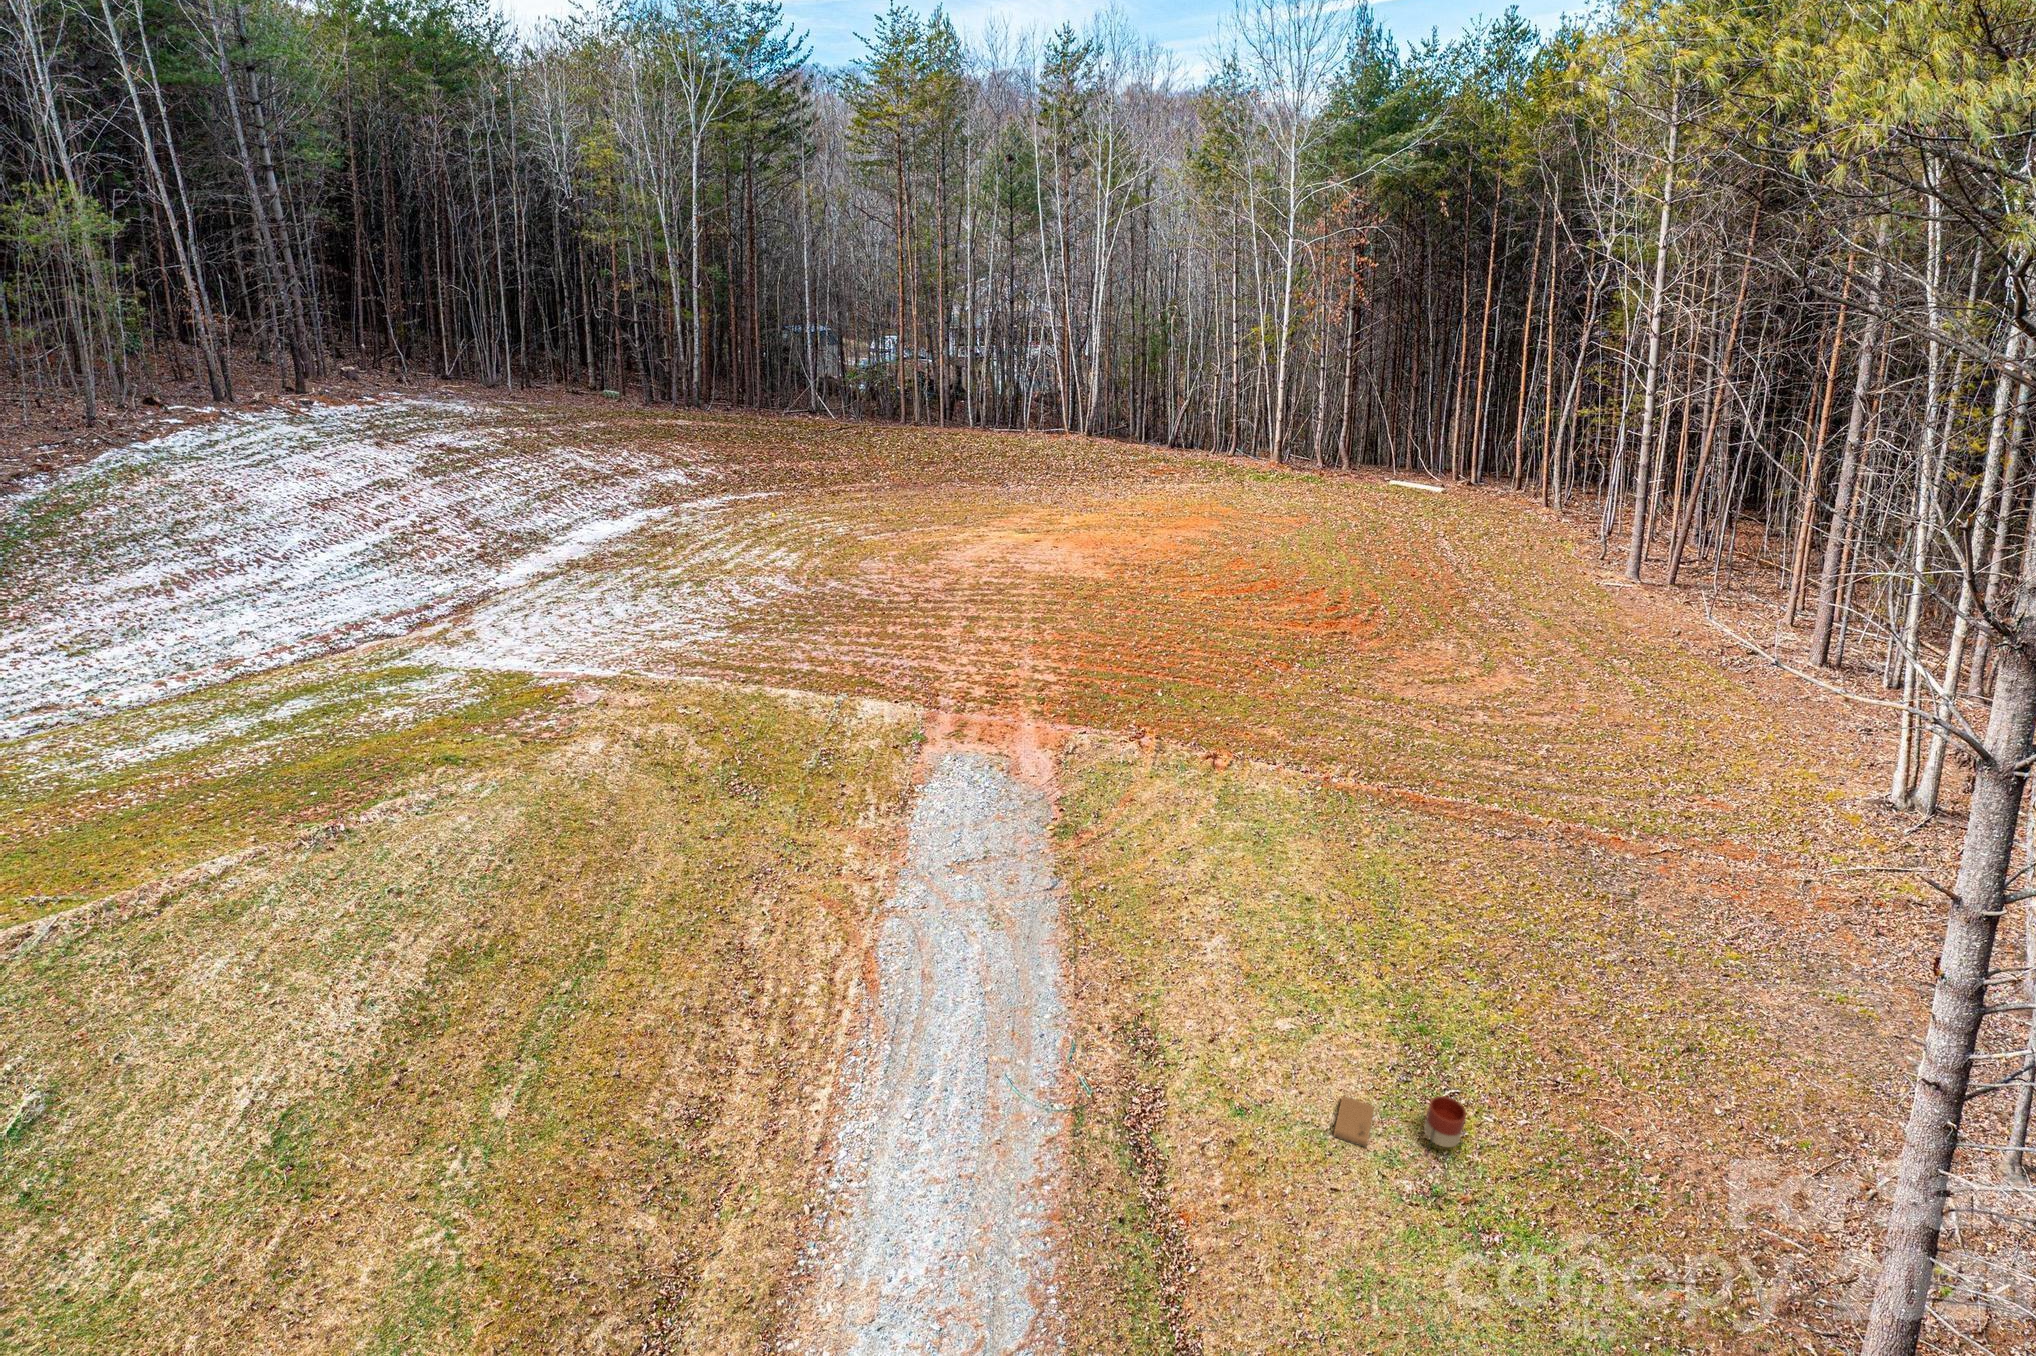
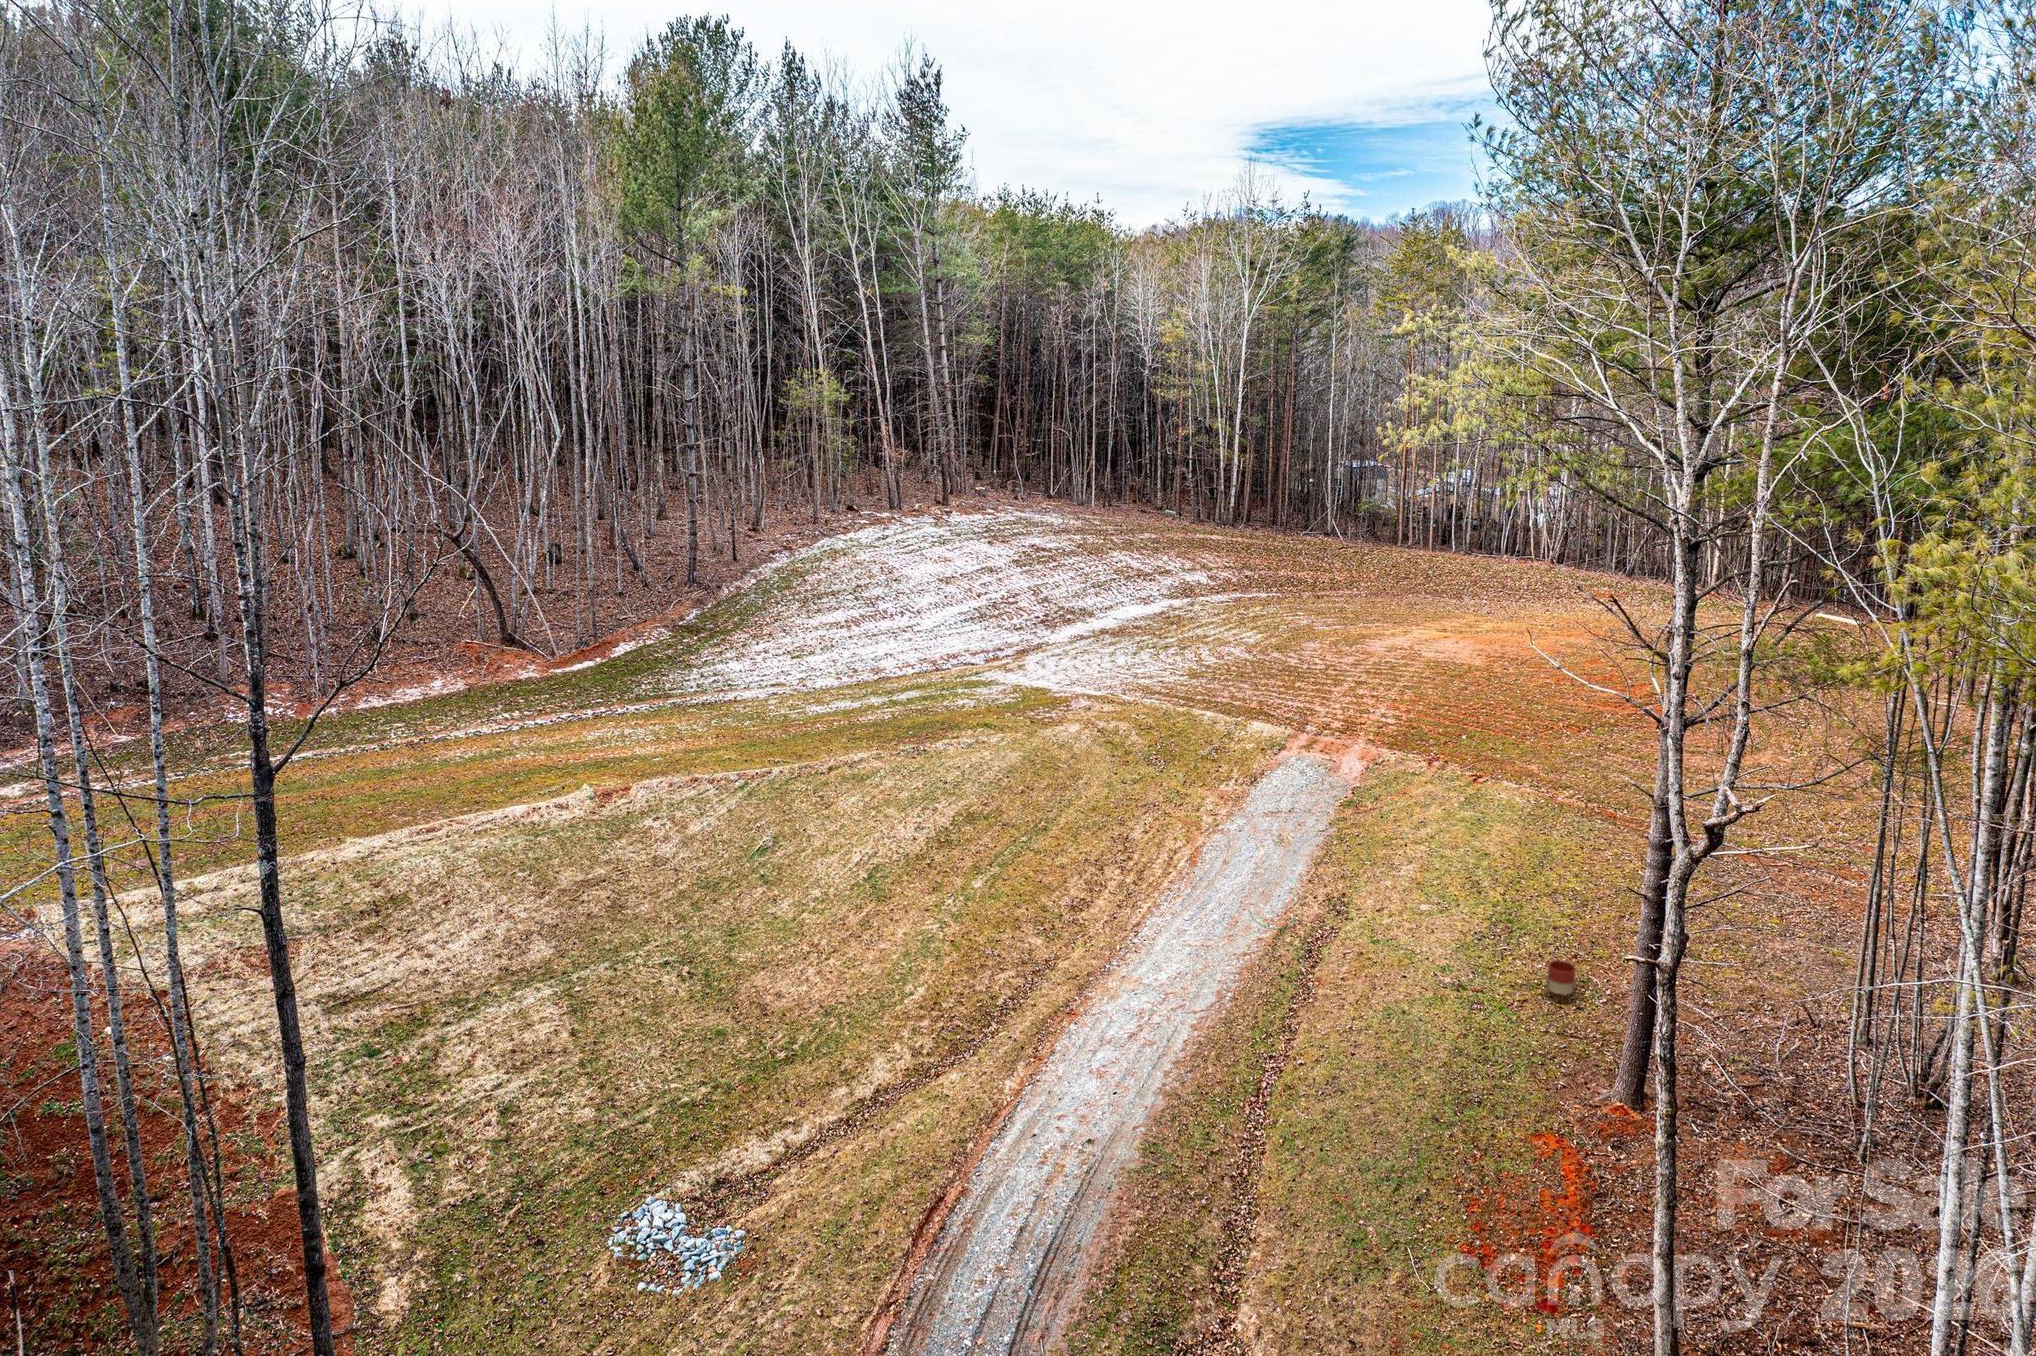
cardboard box: present [1334,1096,1374,1148] -> none [1481,964,1524,990]

